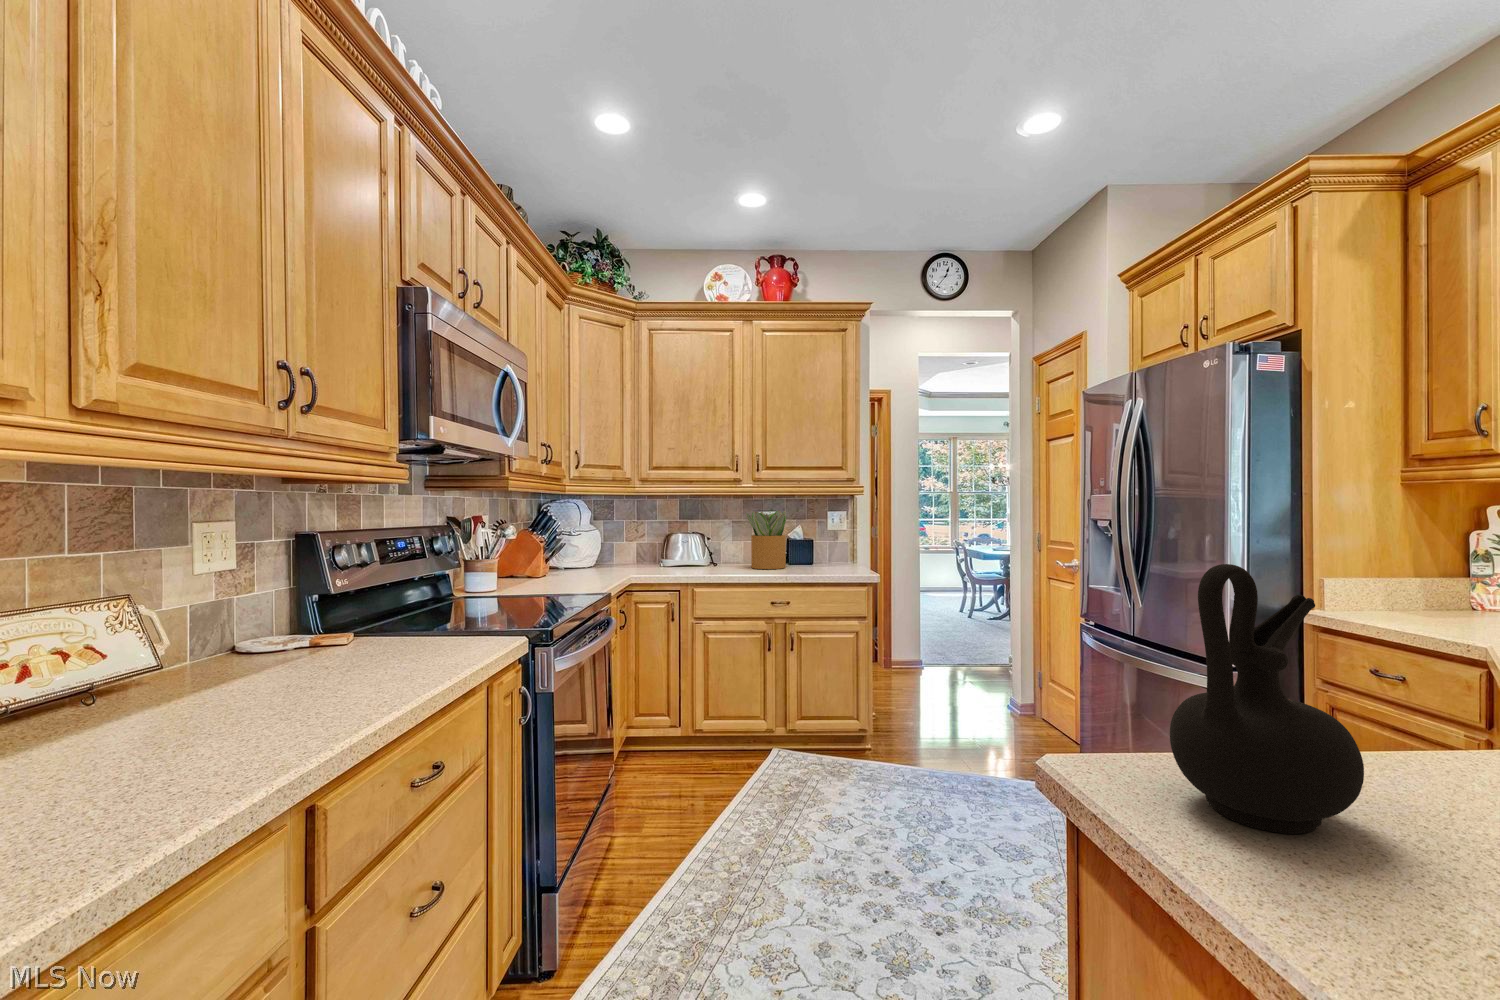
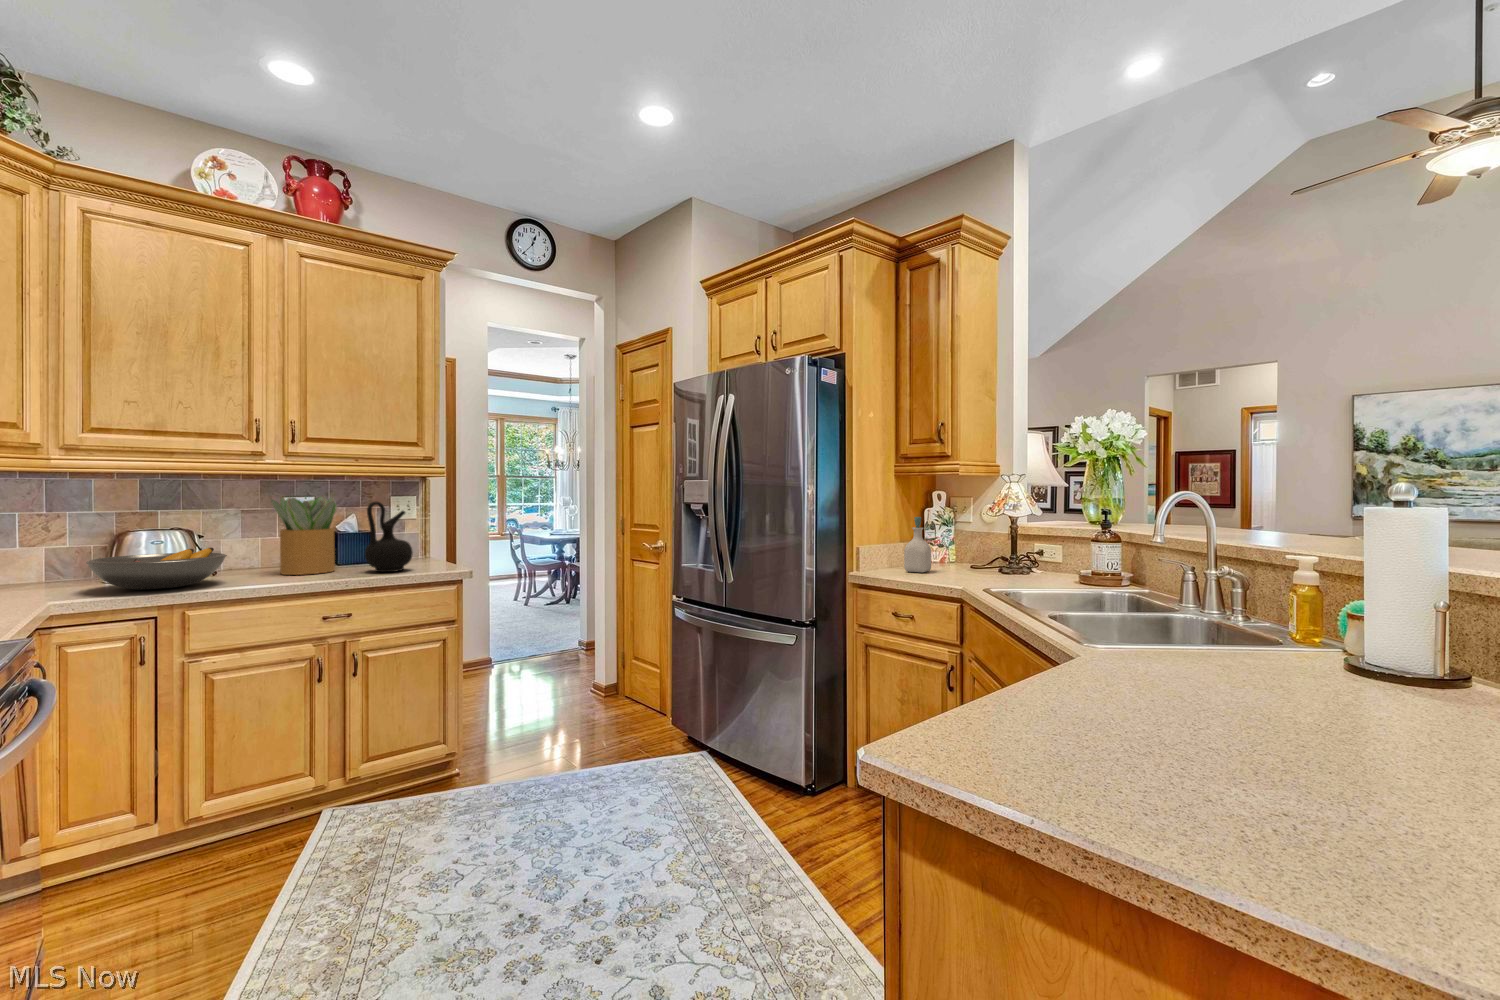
soap bottle: none [1408,540,1463,618] -> present [904,517,931,573]
fruit bowl: none [649,546,719,572] -> present [86,547,227,590]
ceramic jug: present [1170,564,1364,834] -> present [365,501,413,572]

